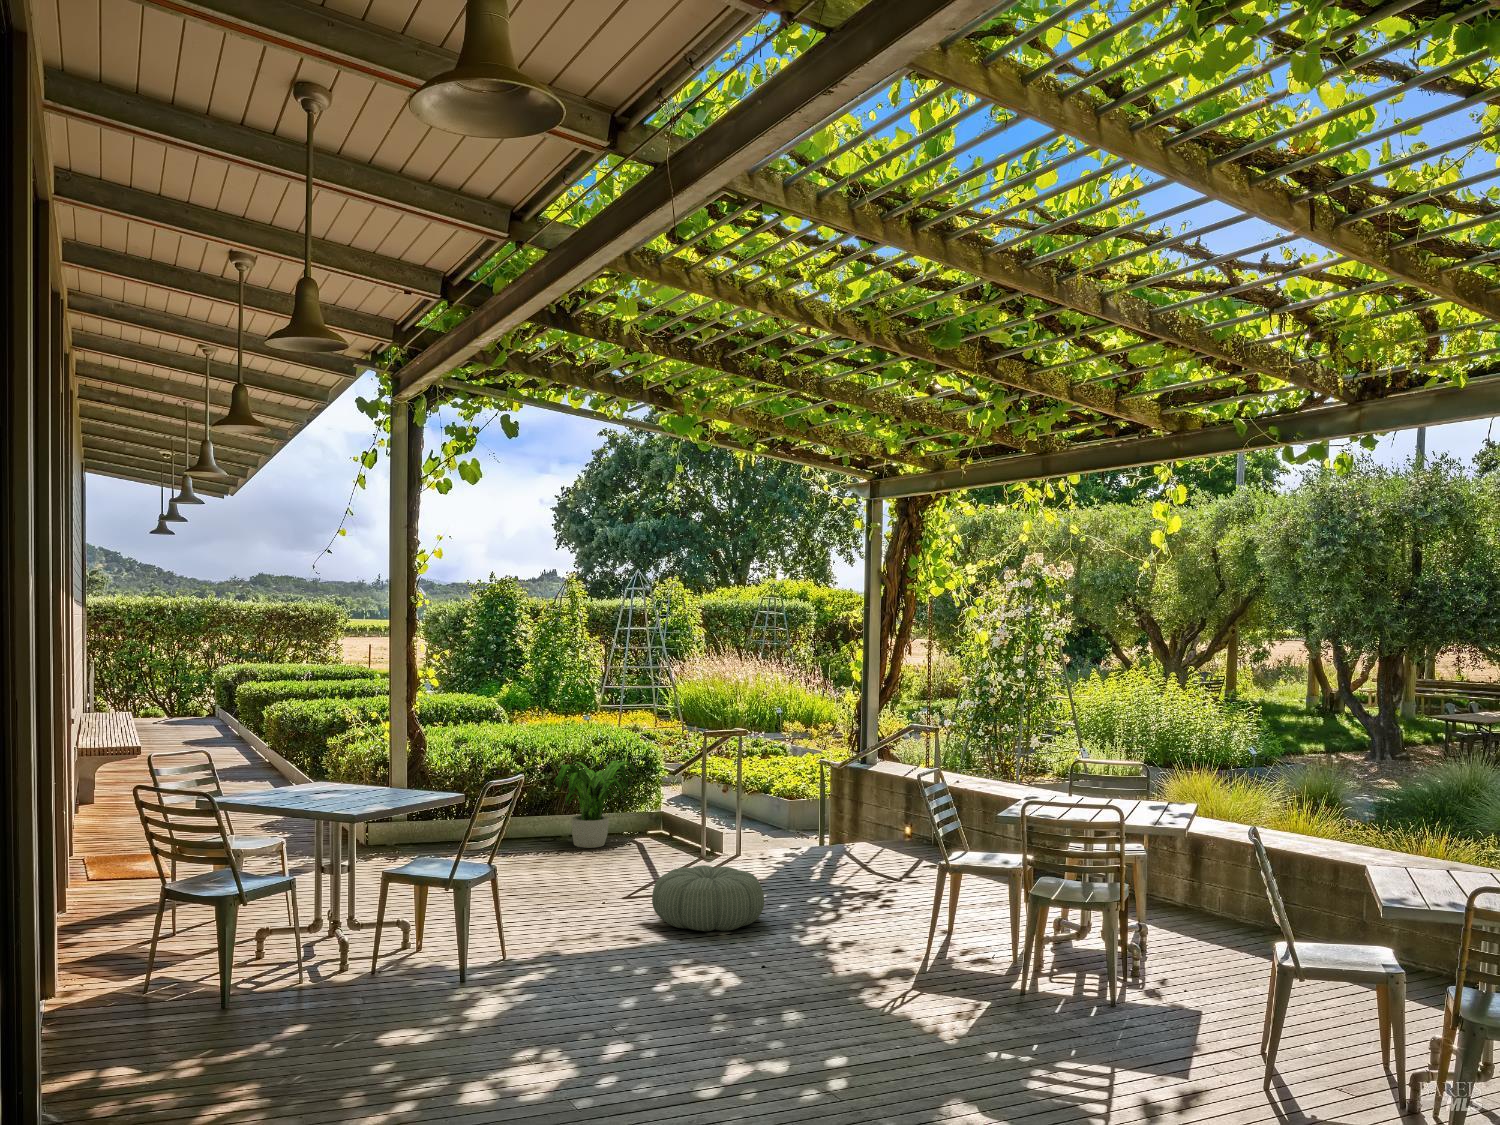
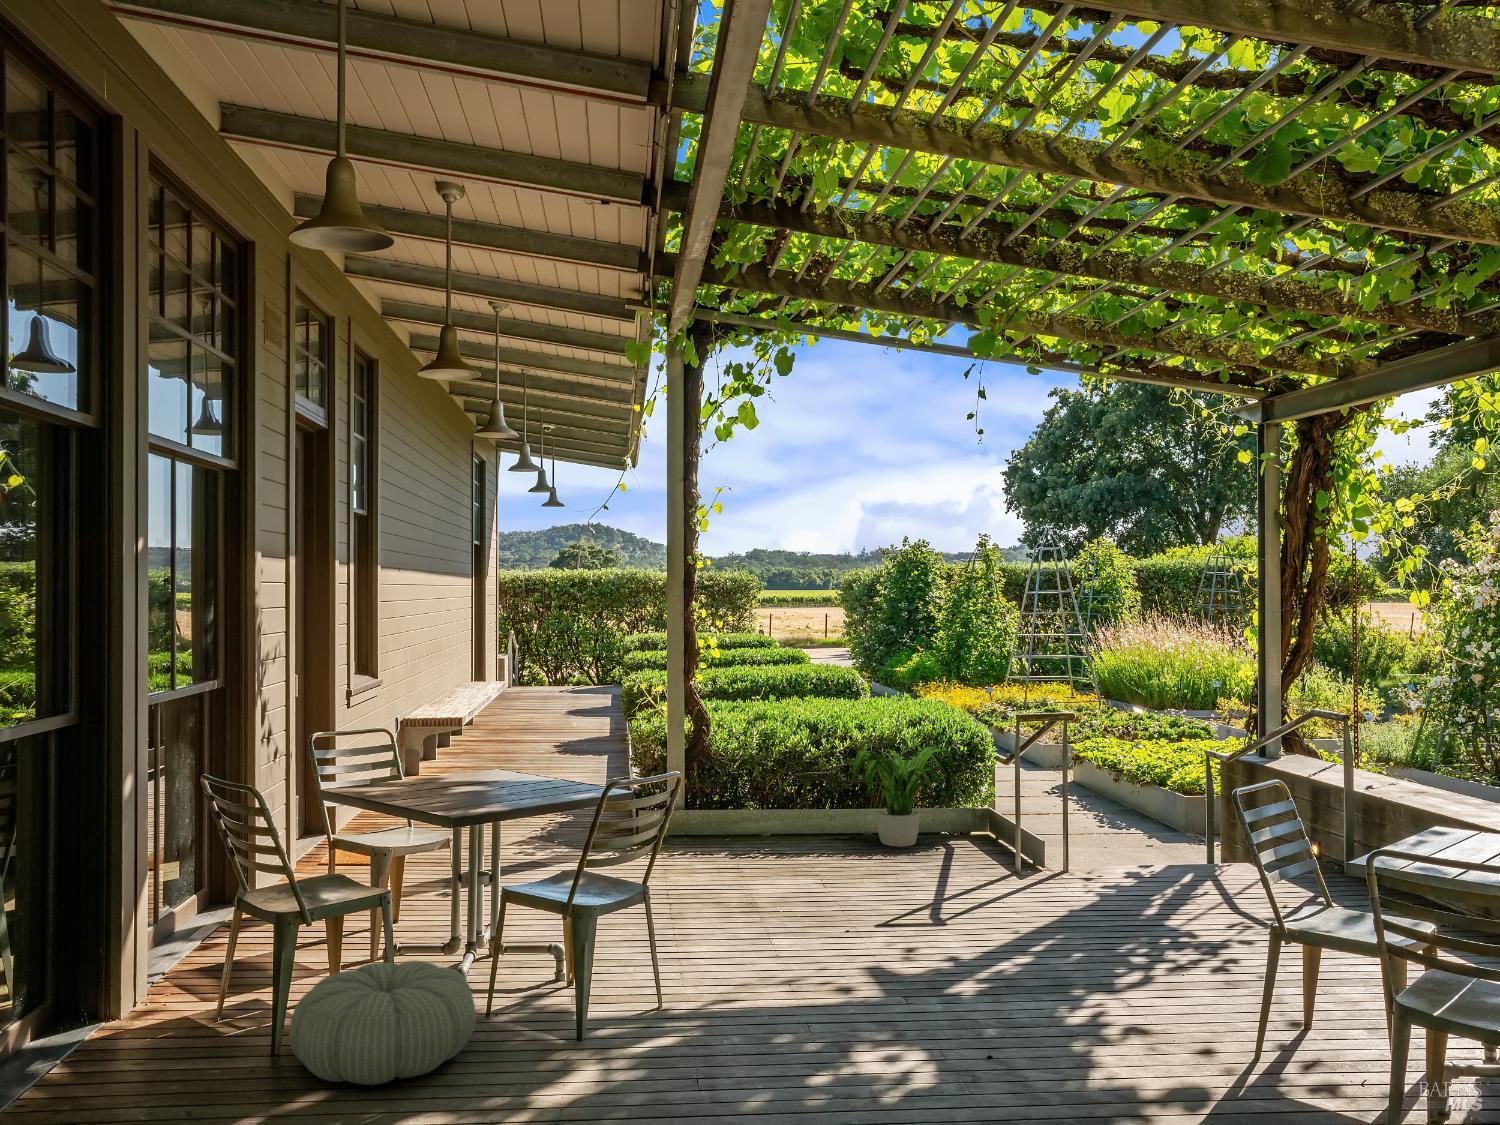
pouf: present [652,865,764,931] -> present [289,961,476,1085]

